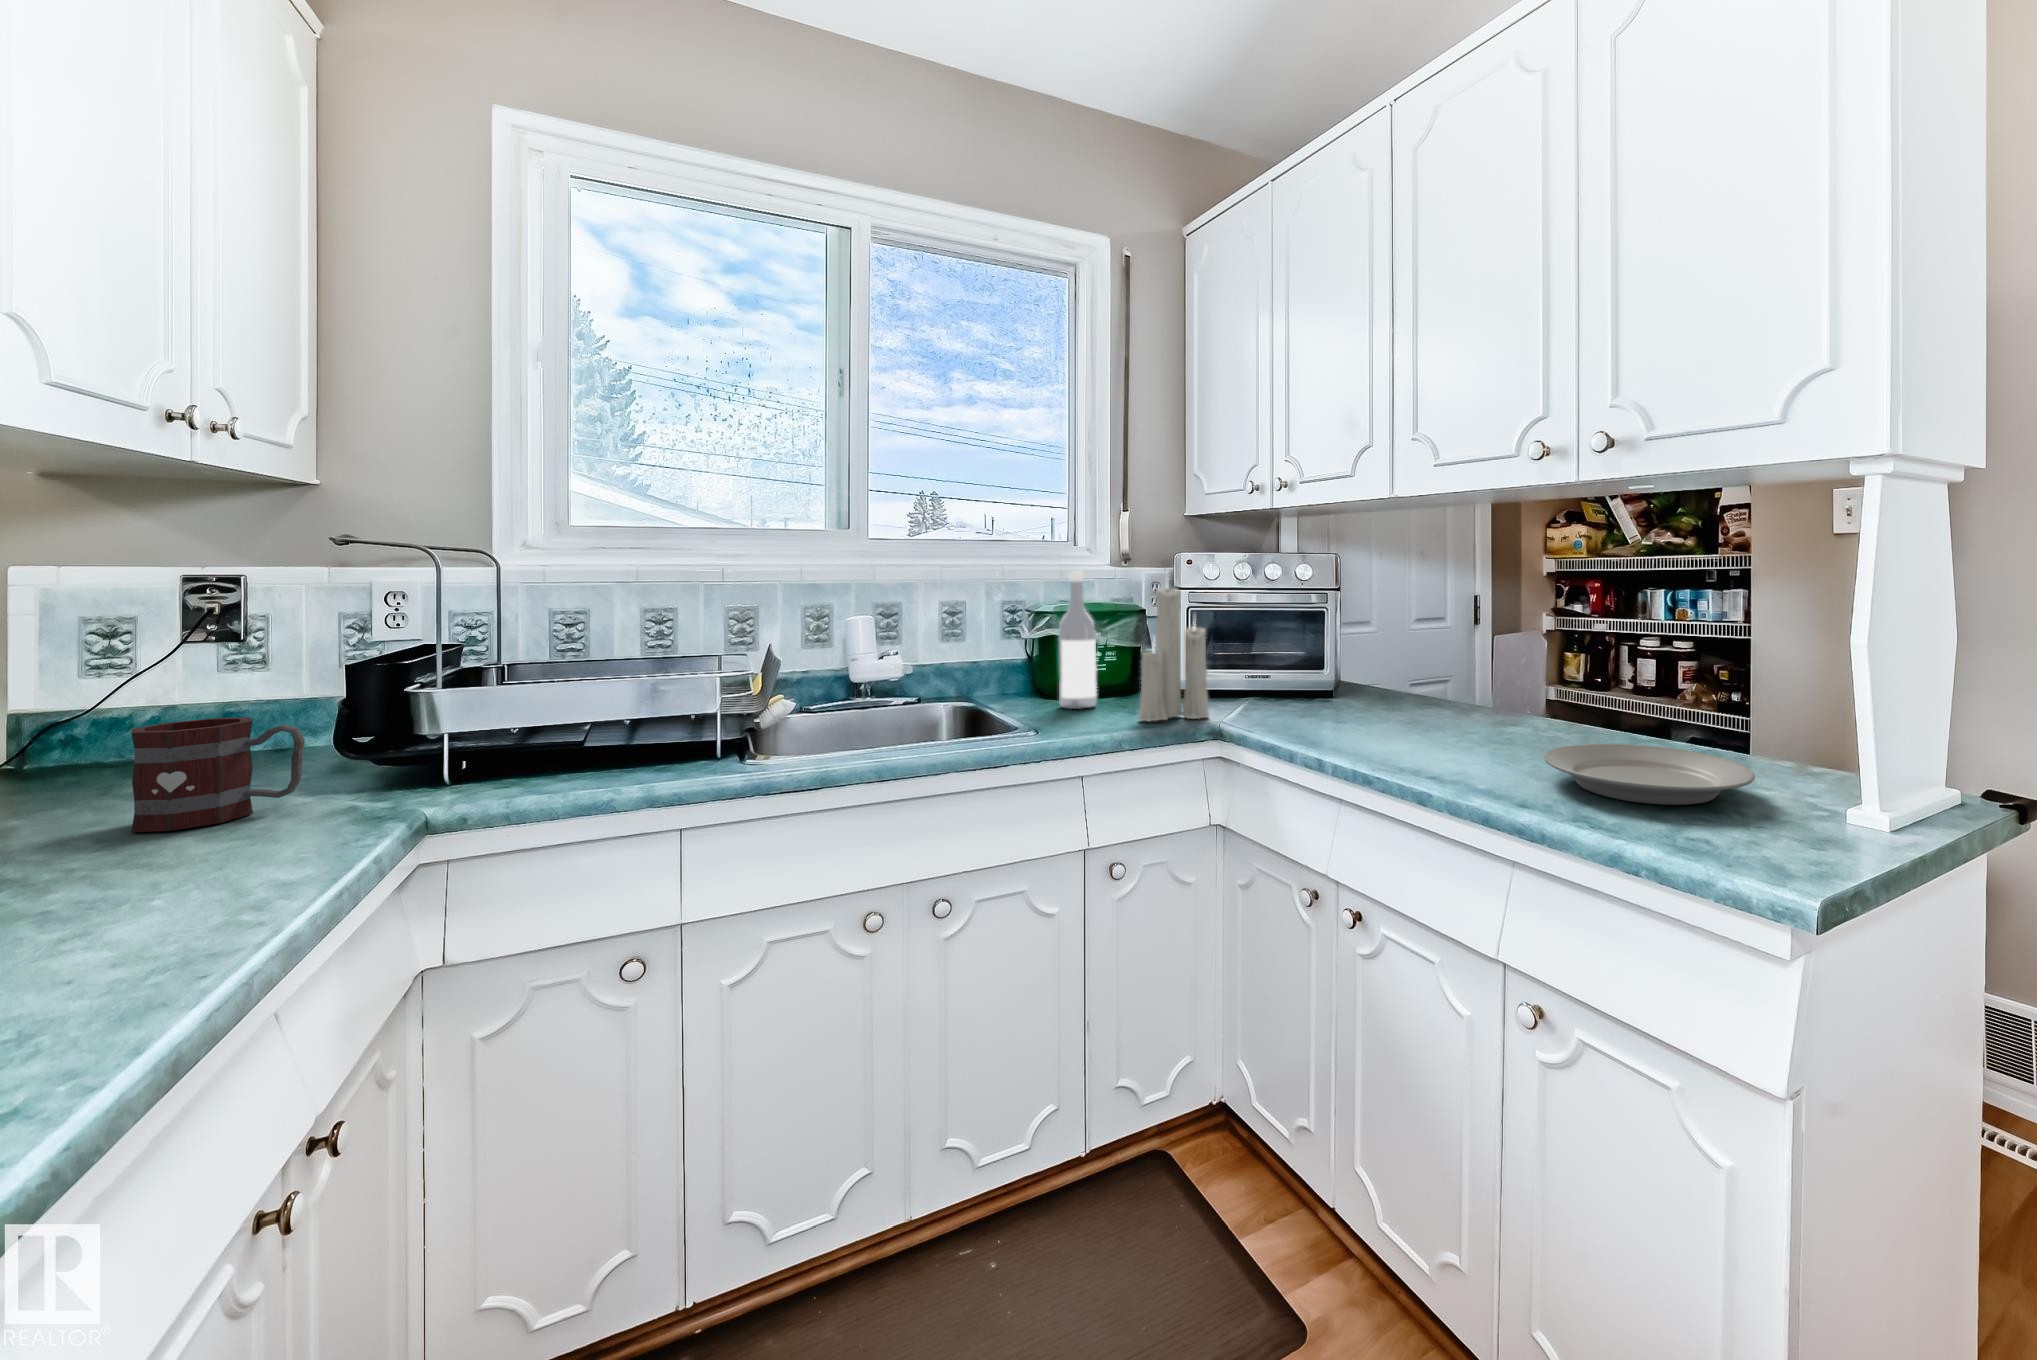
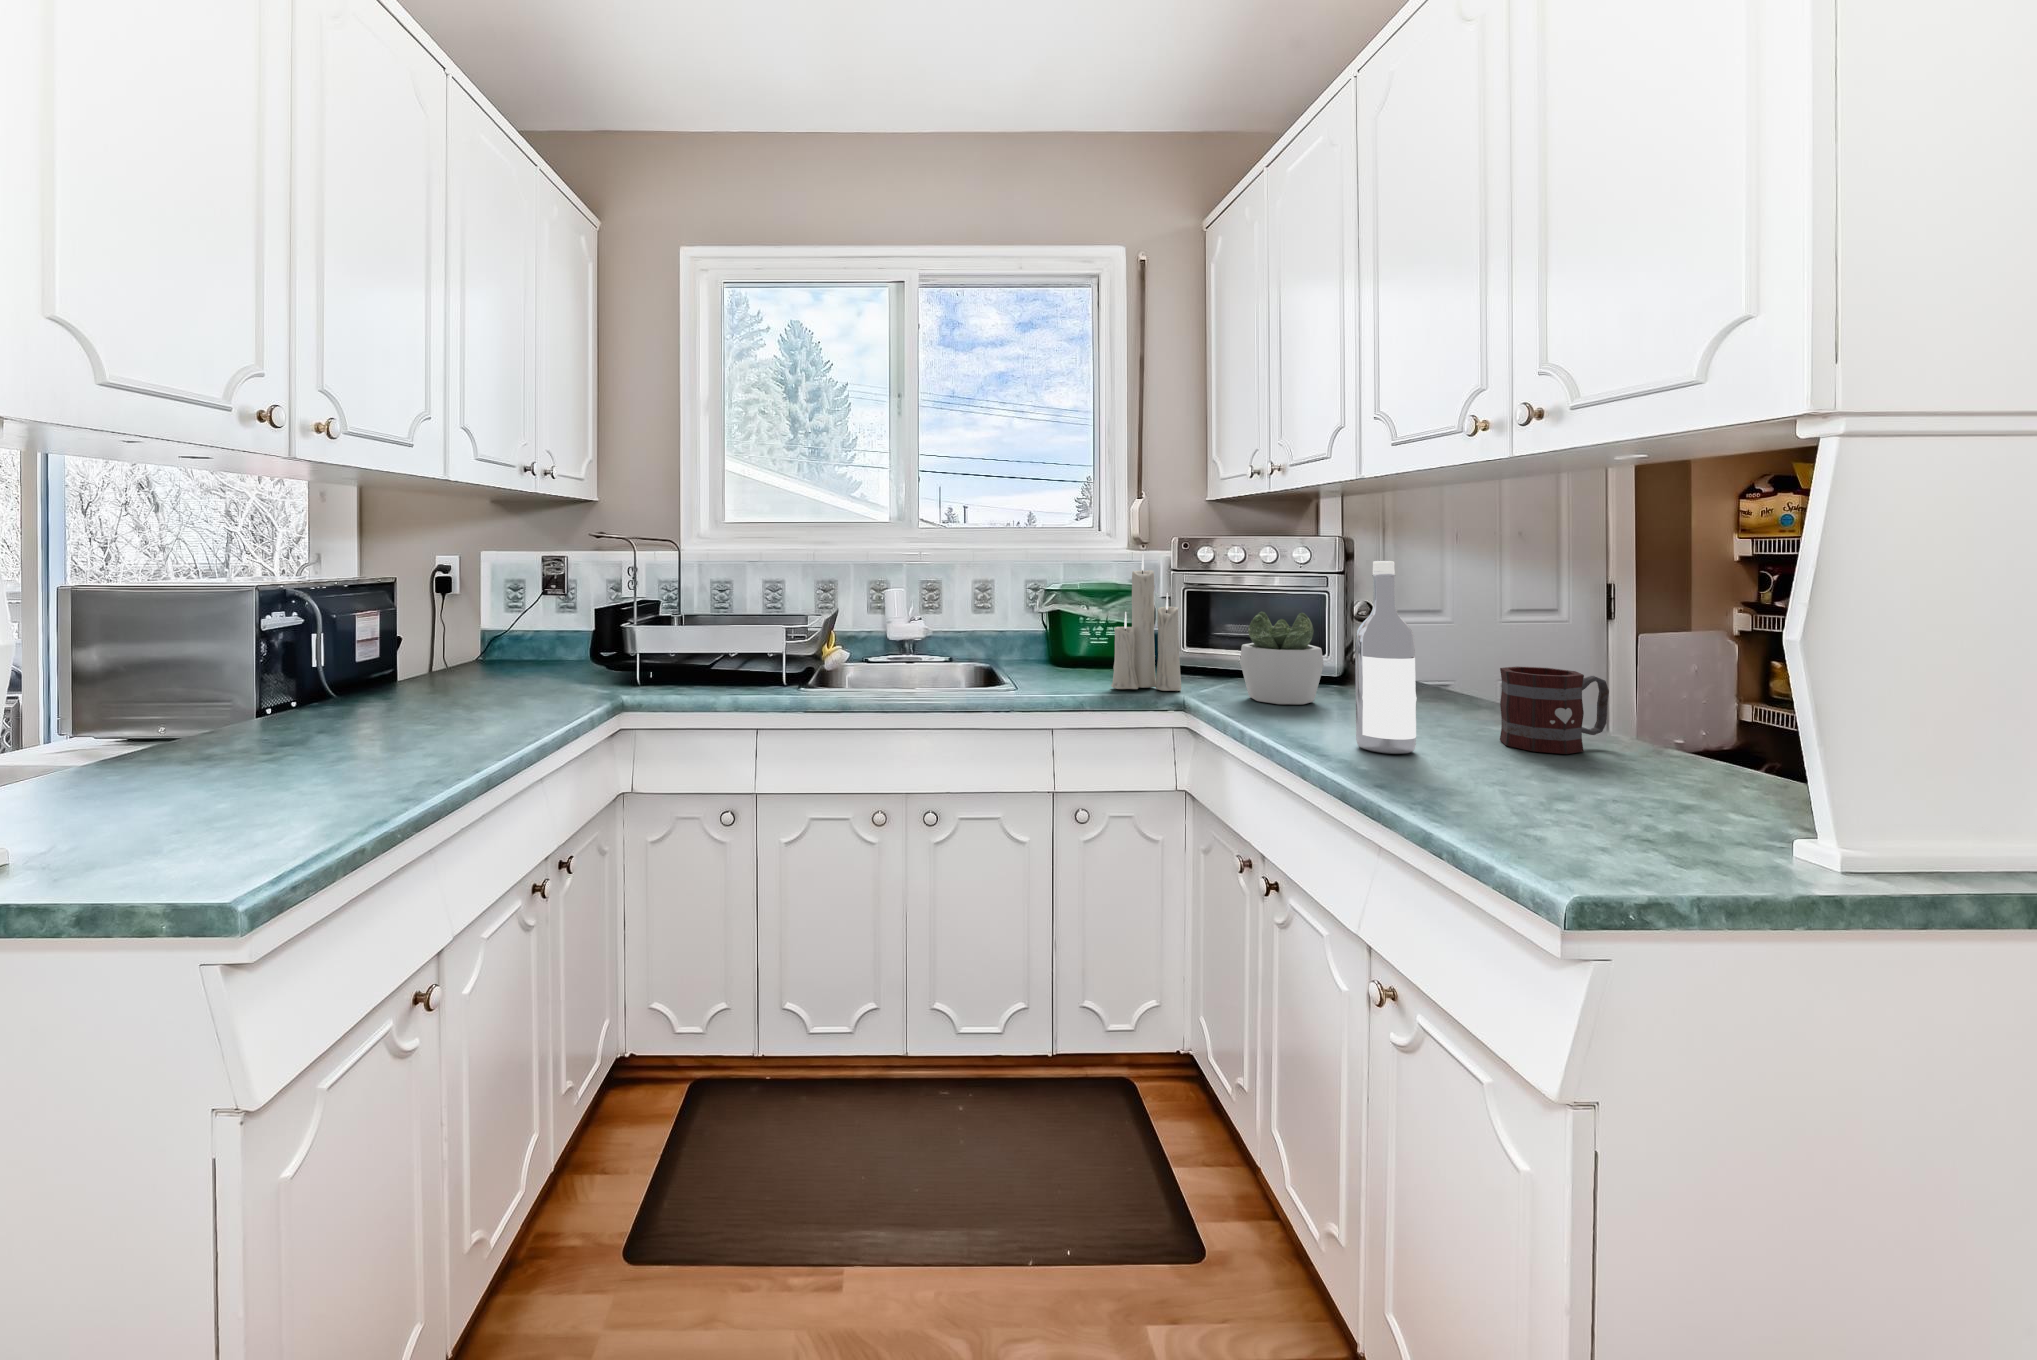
wine bottle: present [1059,572,1097,709] -> present [1355,561,1417,754]
succulent plant: none [1269,629,1345,723] -> present [1240,612,1324,705]
mug: present [131,717,305,832] -> present [1500,667,1609,754]
plate: present [1544,744,1755,805] -> none [1475,749,1761,827]

